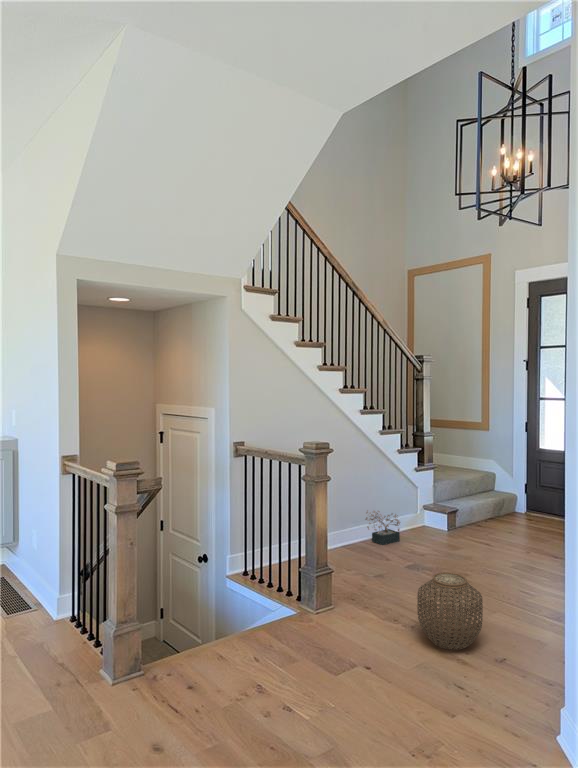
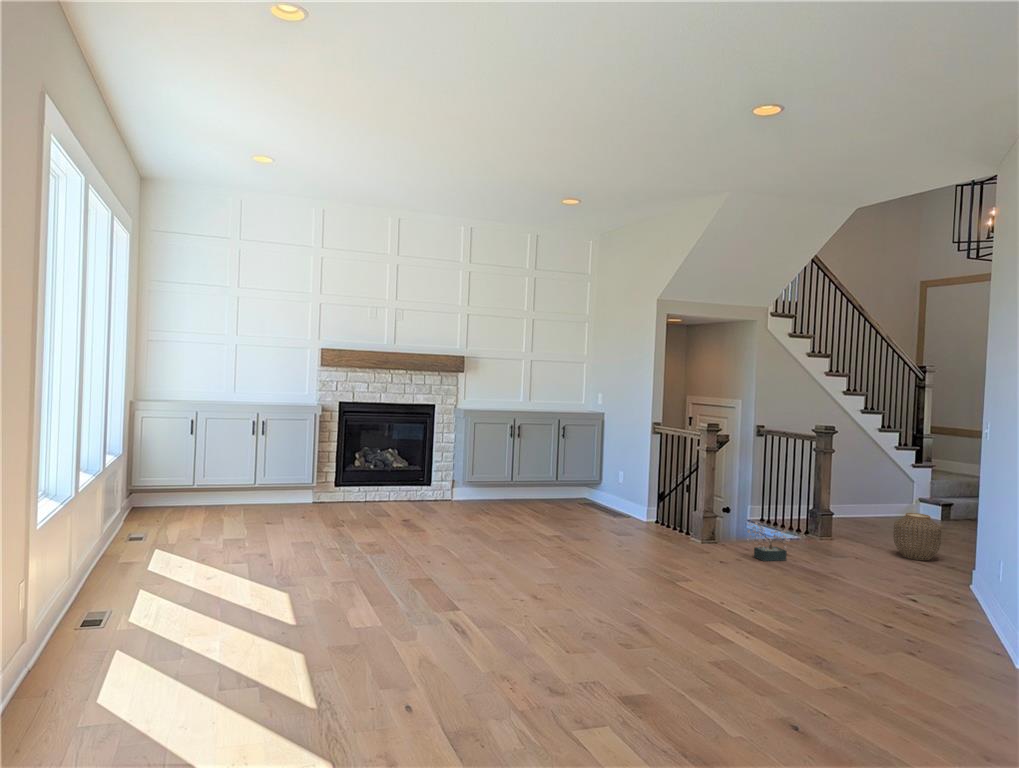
decorative plant: present [365,510,400,545] -> present [747,522,790,561]

